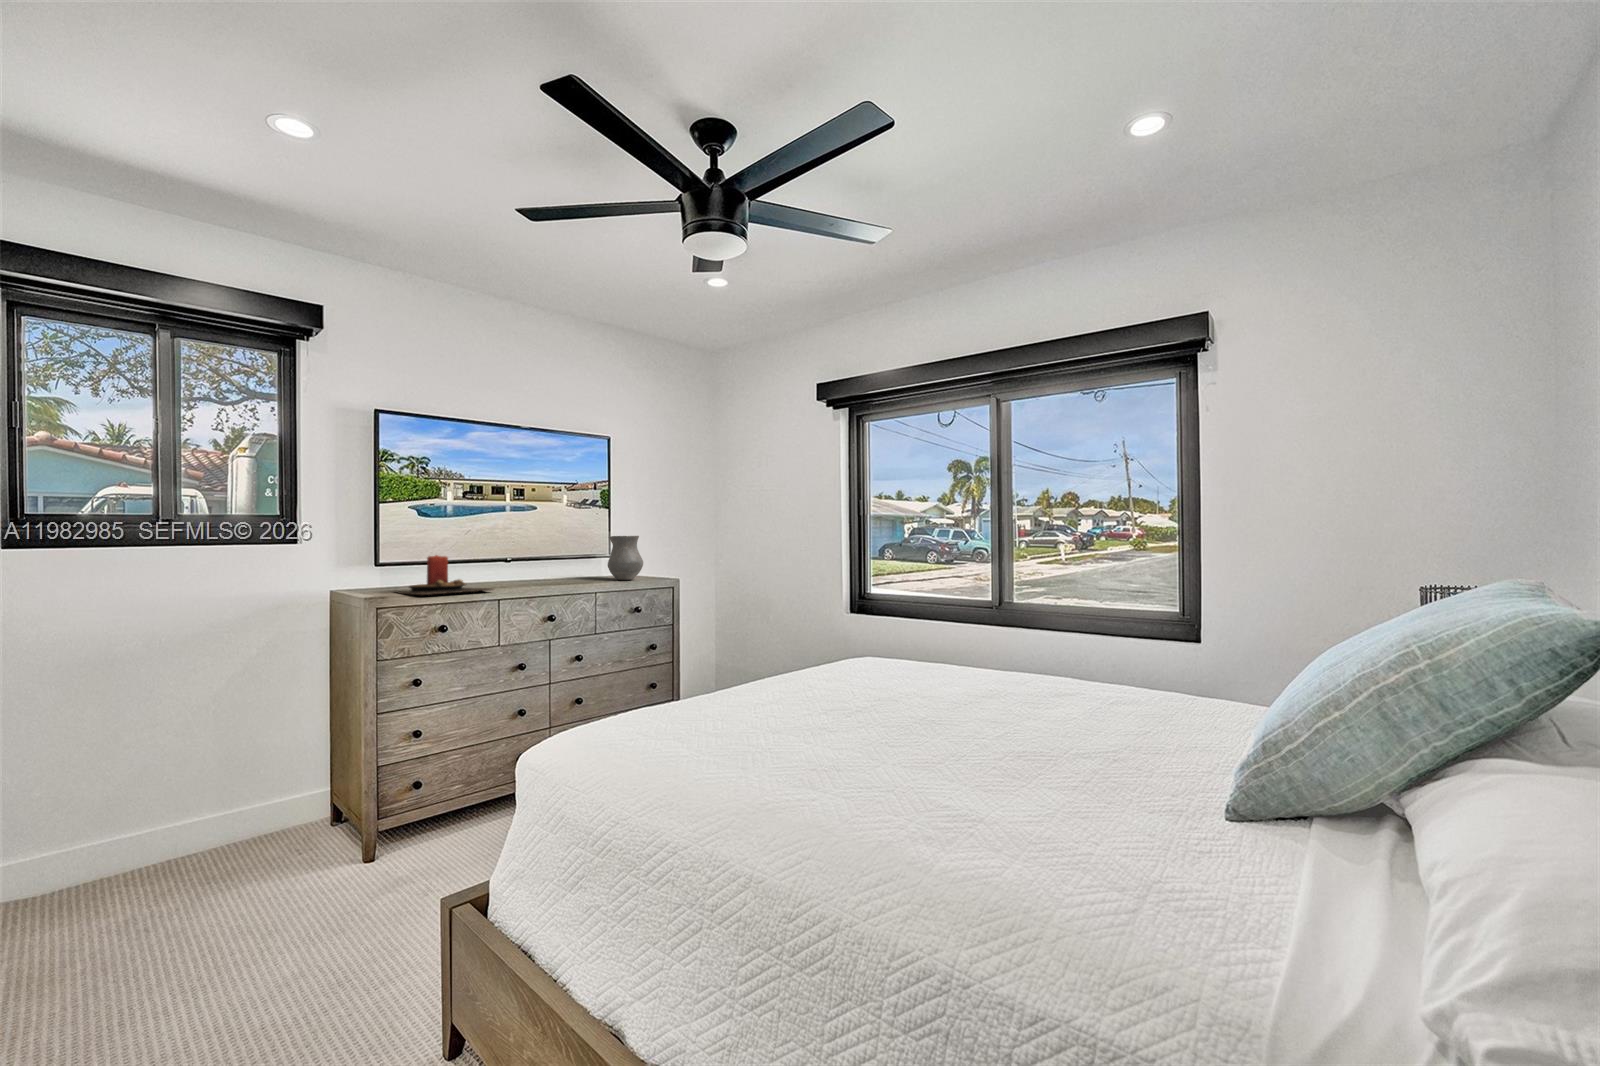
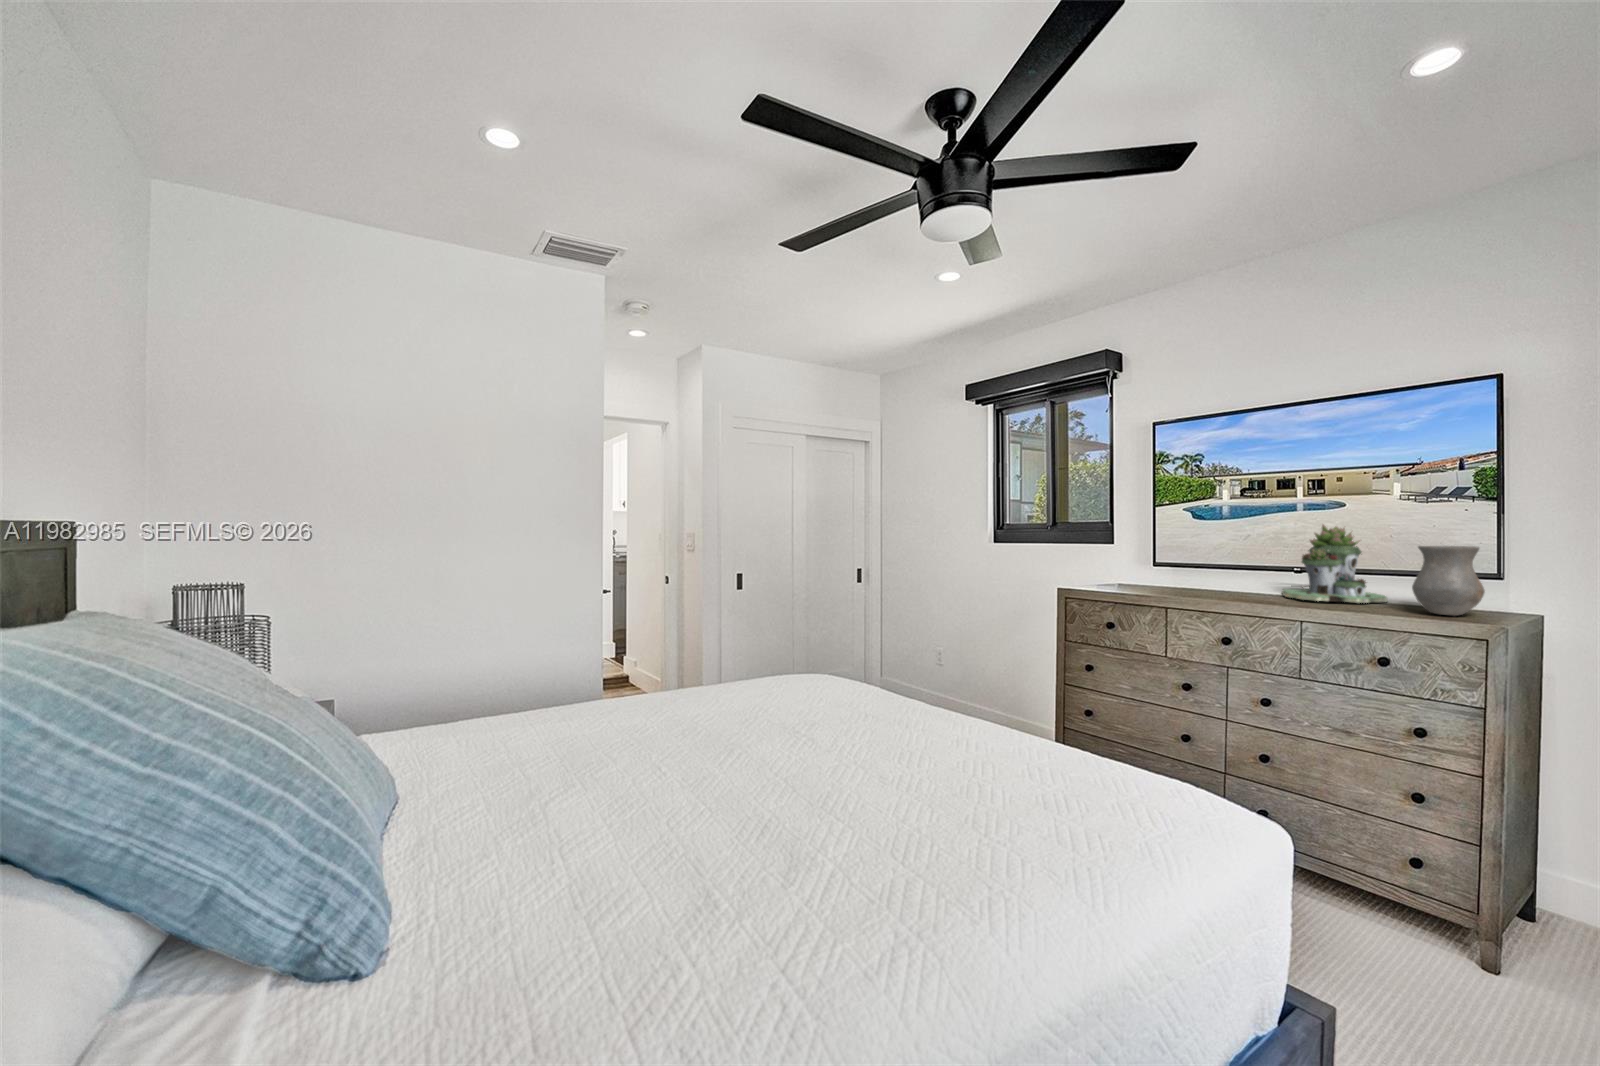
succulent planter: none [513,523,580,582] -> present [1282,525,1388,603]
candle: present [395,555,493,595] -> none [1099,557,1191,598]

